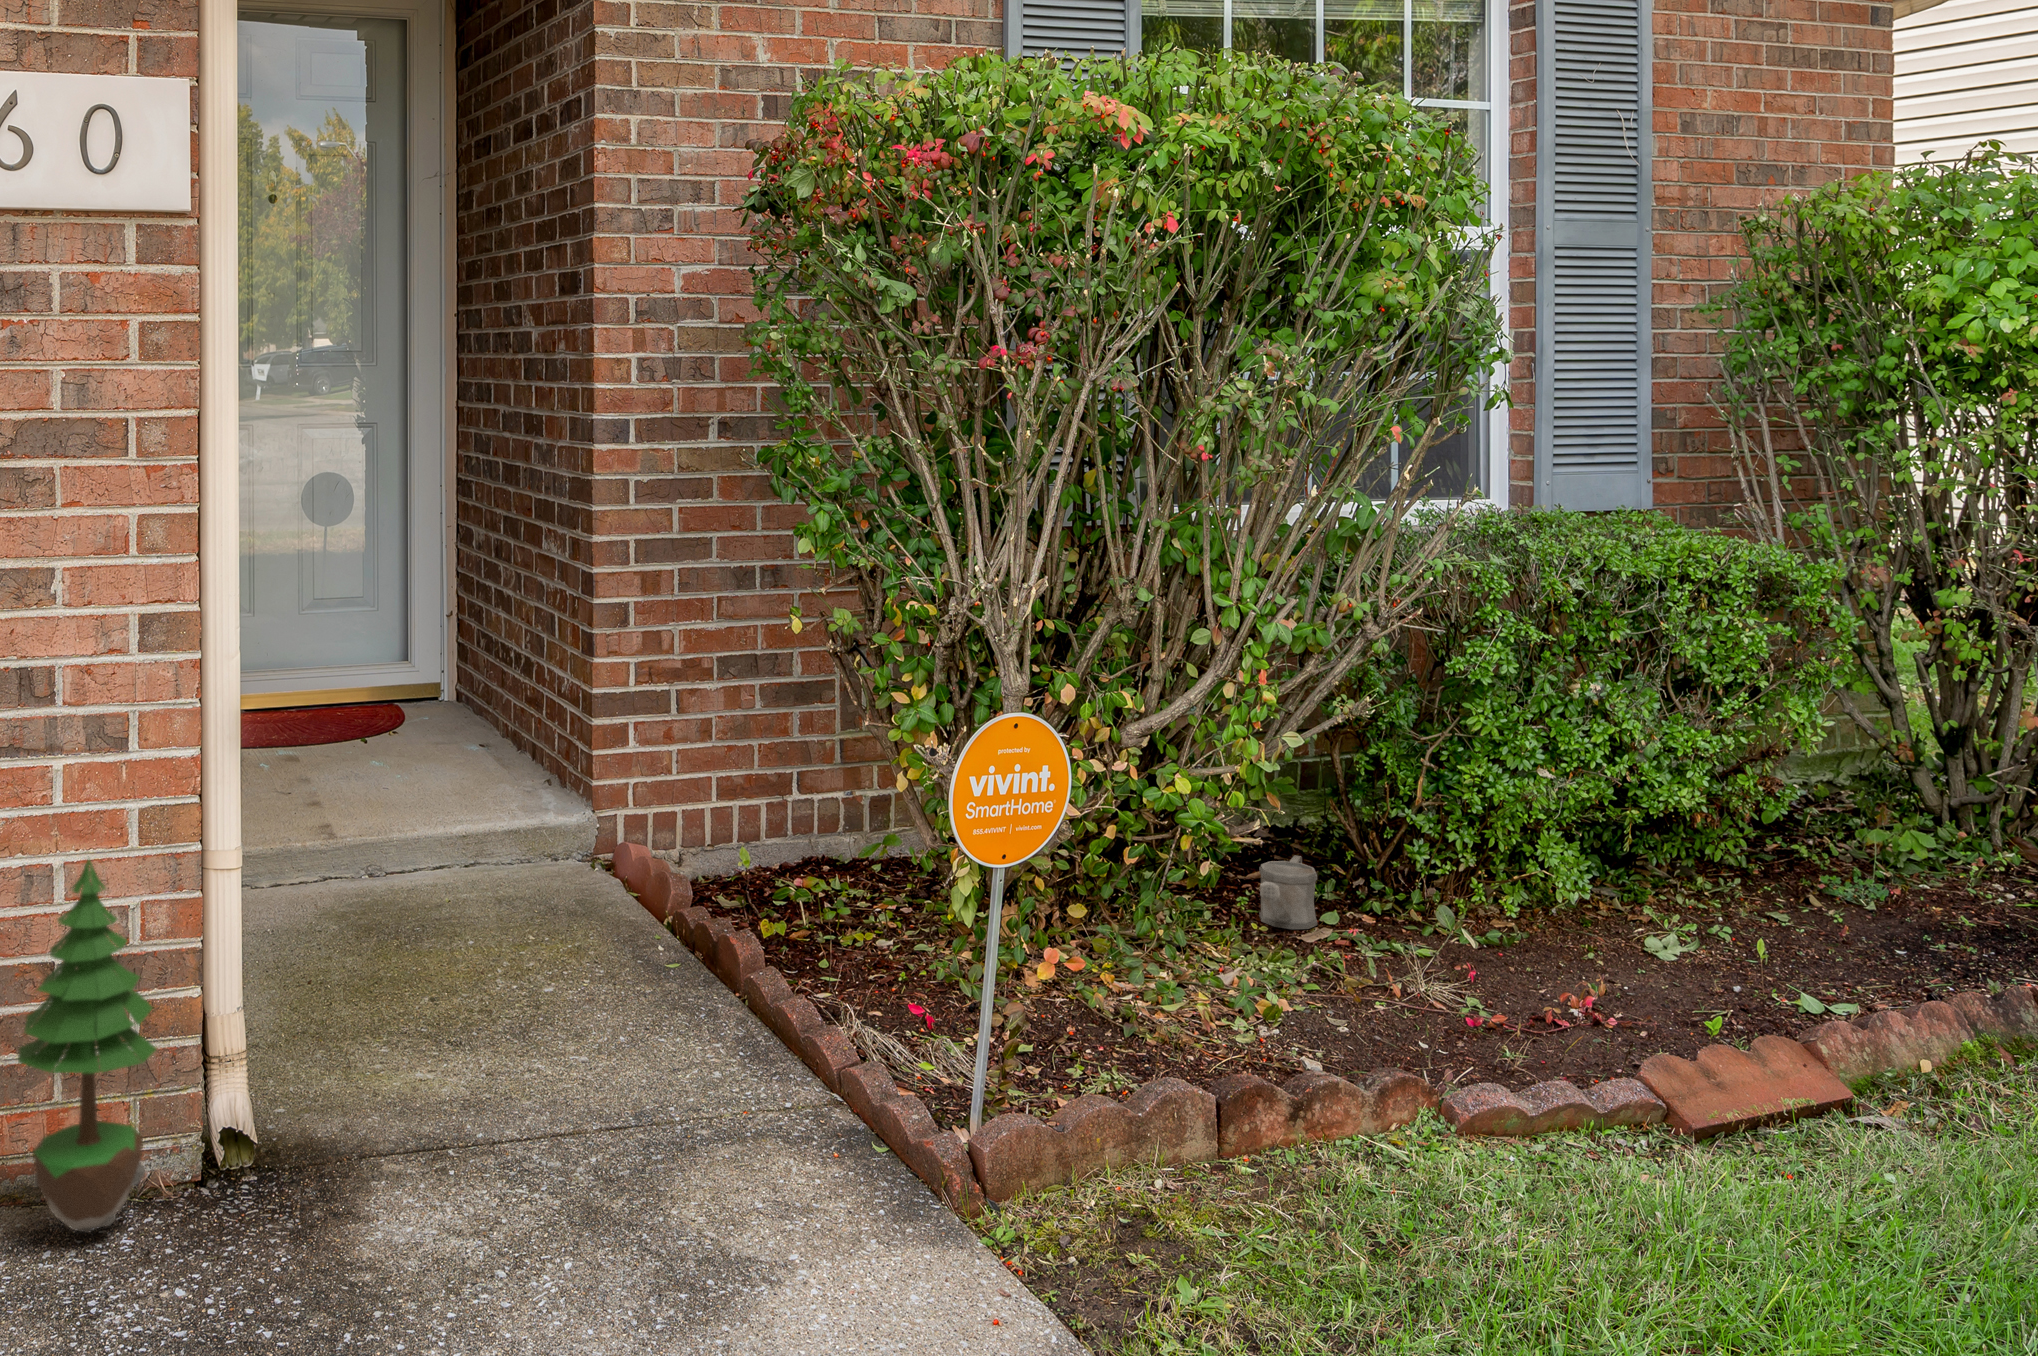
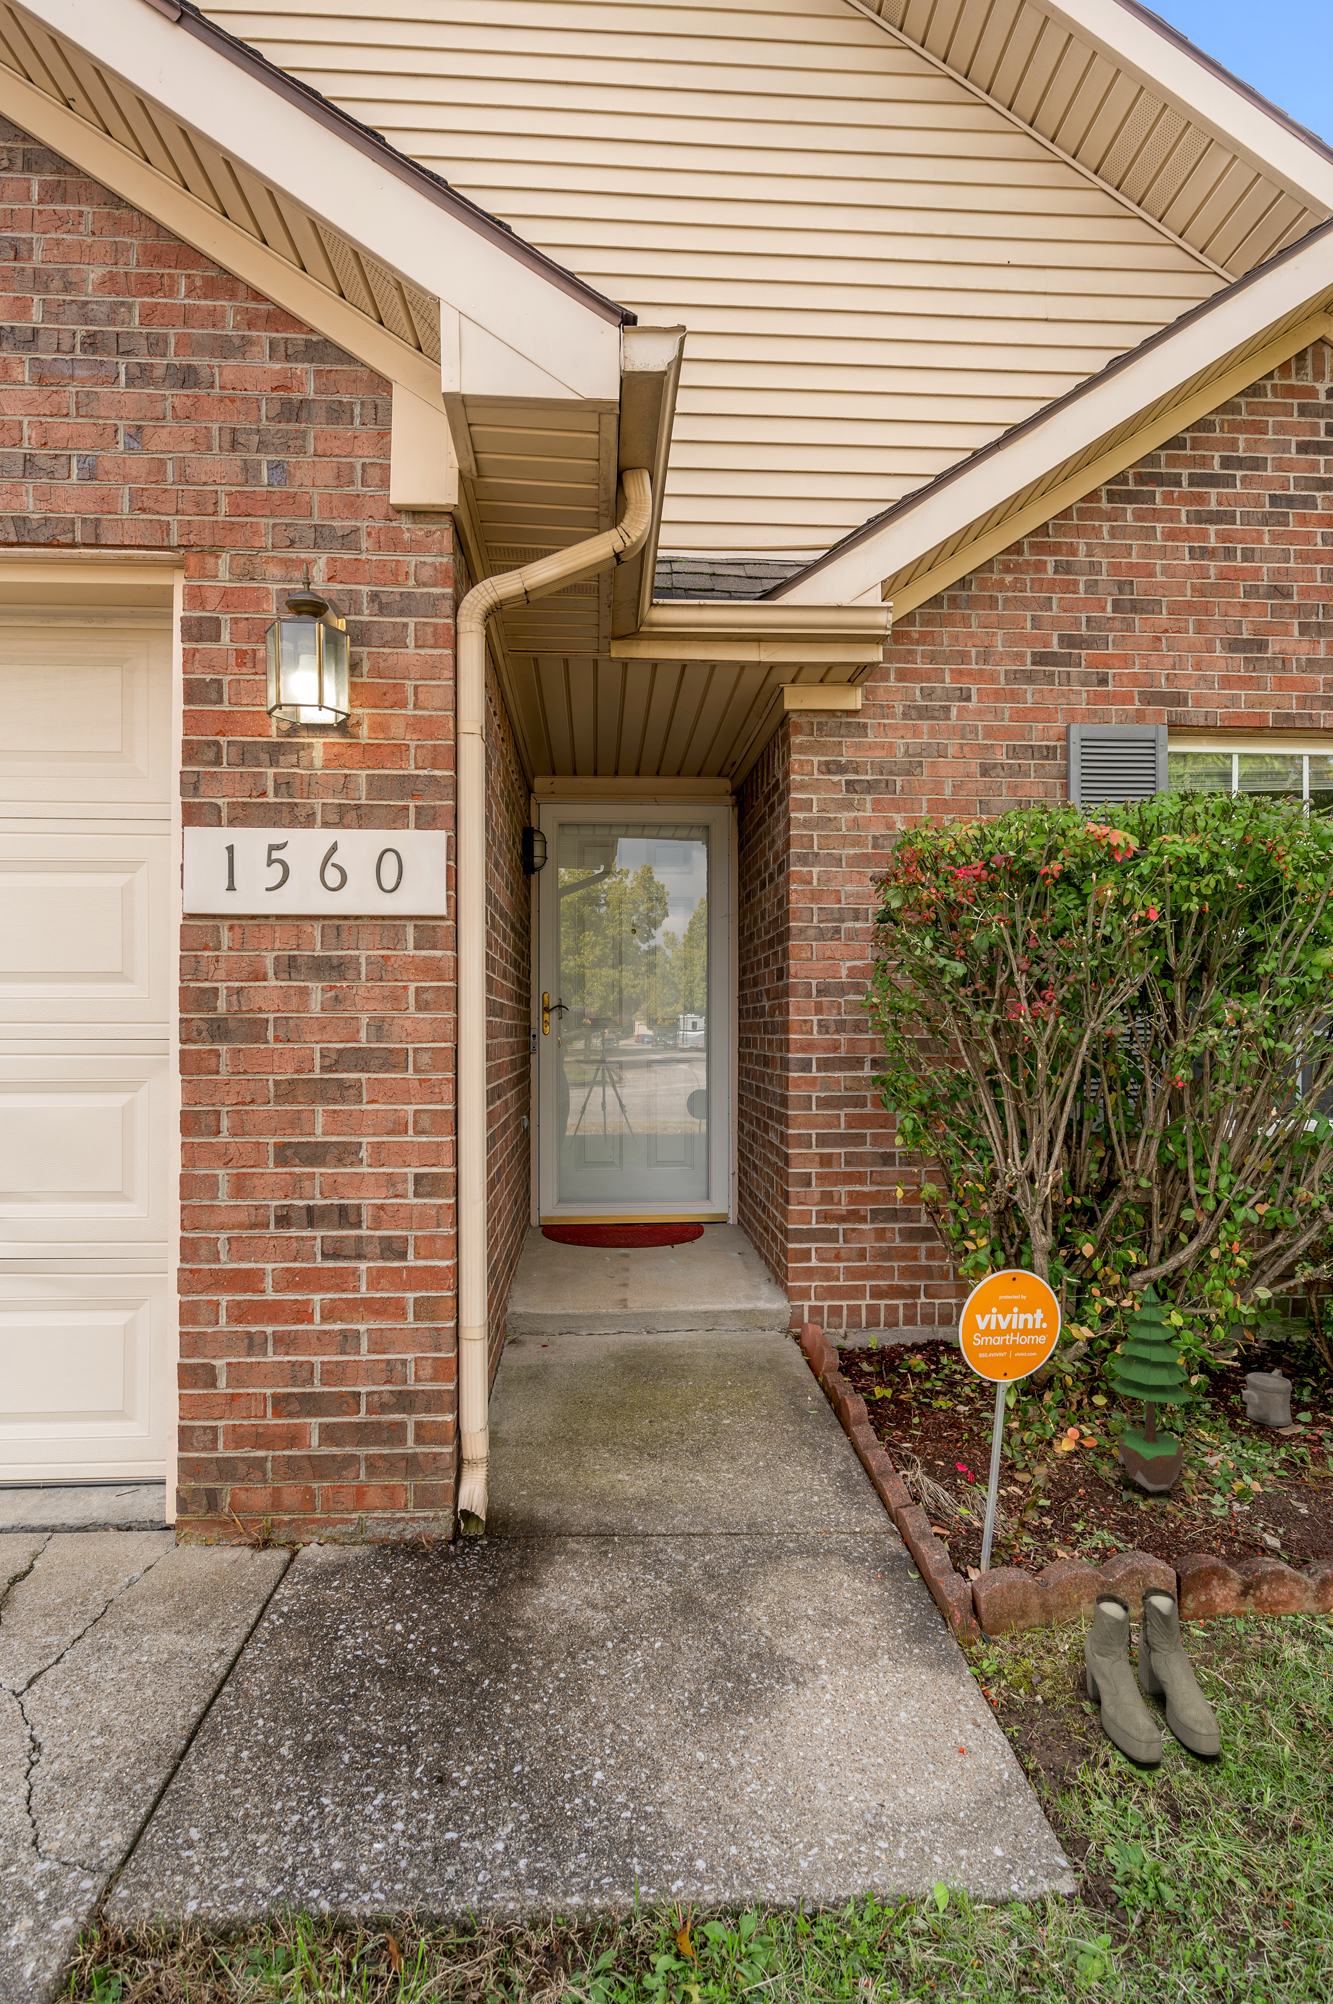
potted tree: present [18,859,156,1233] -> present [1109,1282,1192,1492]
boots: none [1124,1101,1292,1302] -> present [1084,1587,1221,1763]

